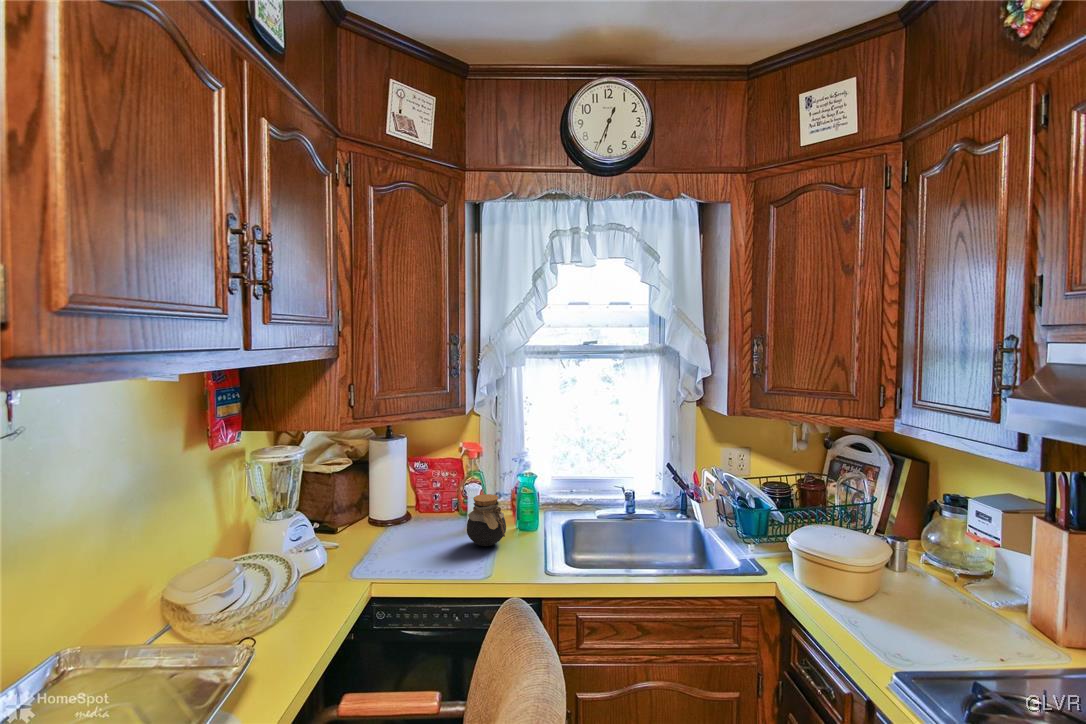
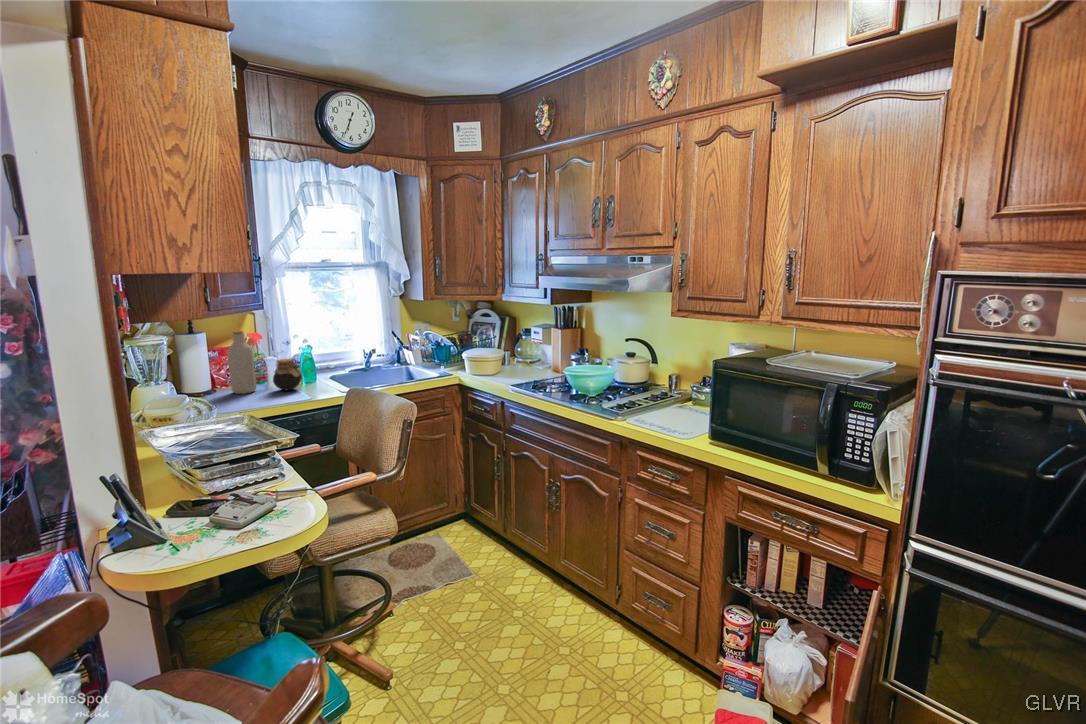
bottle: none [420,444,453,538] -> present [227,331,256,394]

